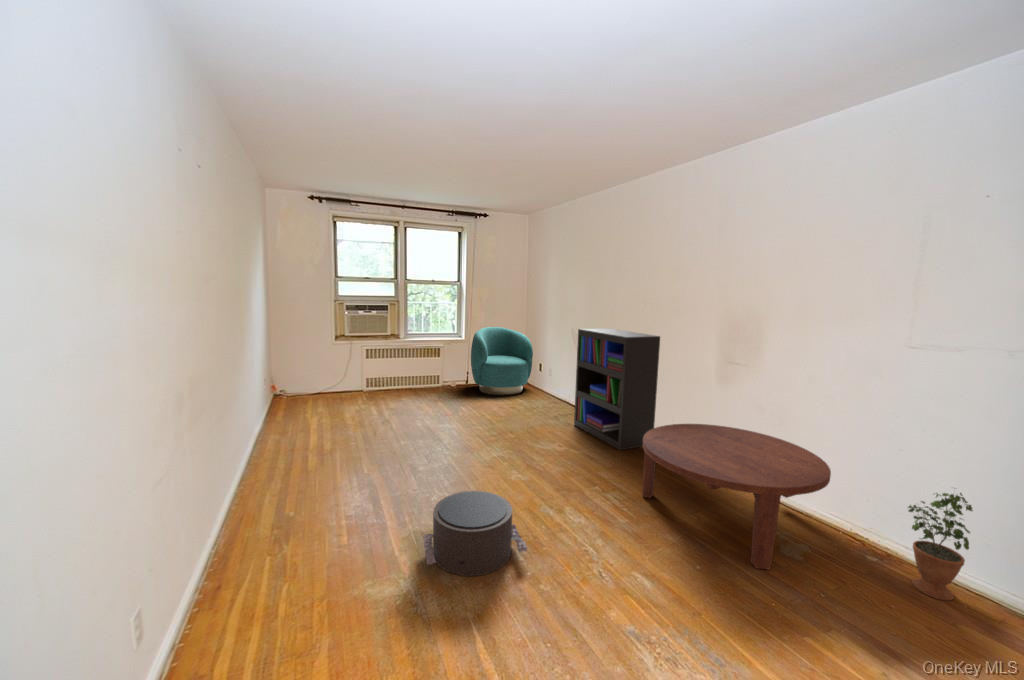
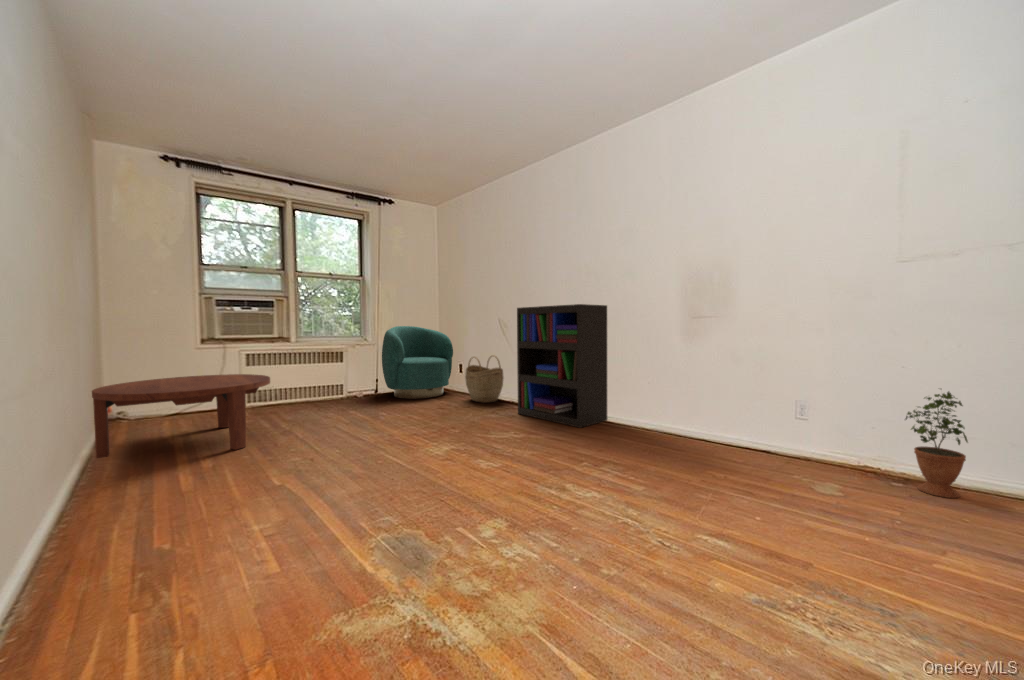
woven basket: none [538,363,572,408] -> present [465,356,503,403]
coffee table: present [642,424,831,569] -> present [92,374,270,458]
pouf: present [424,491,527,576] -> none [413,468,565,582]

